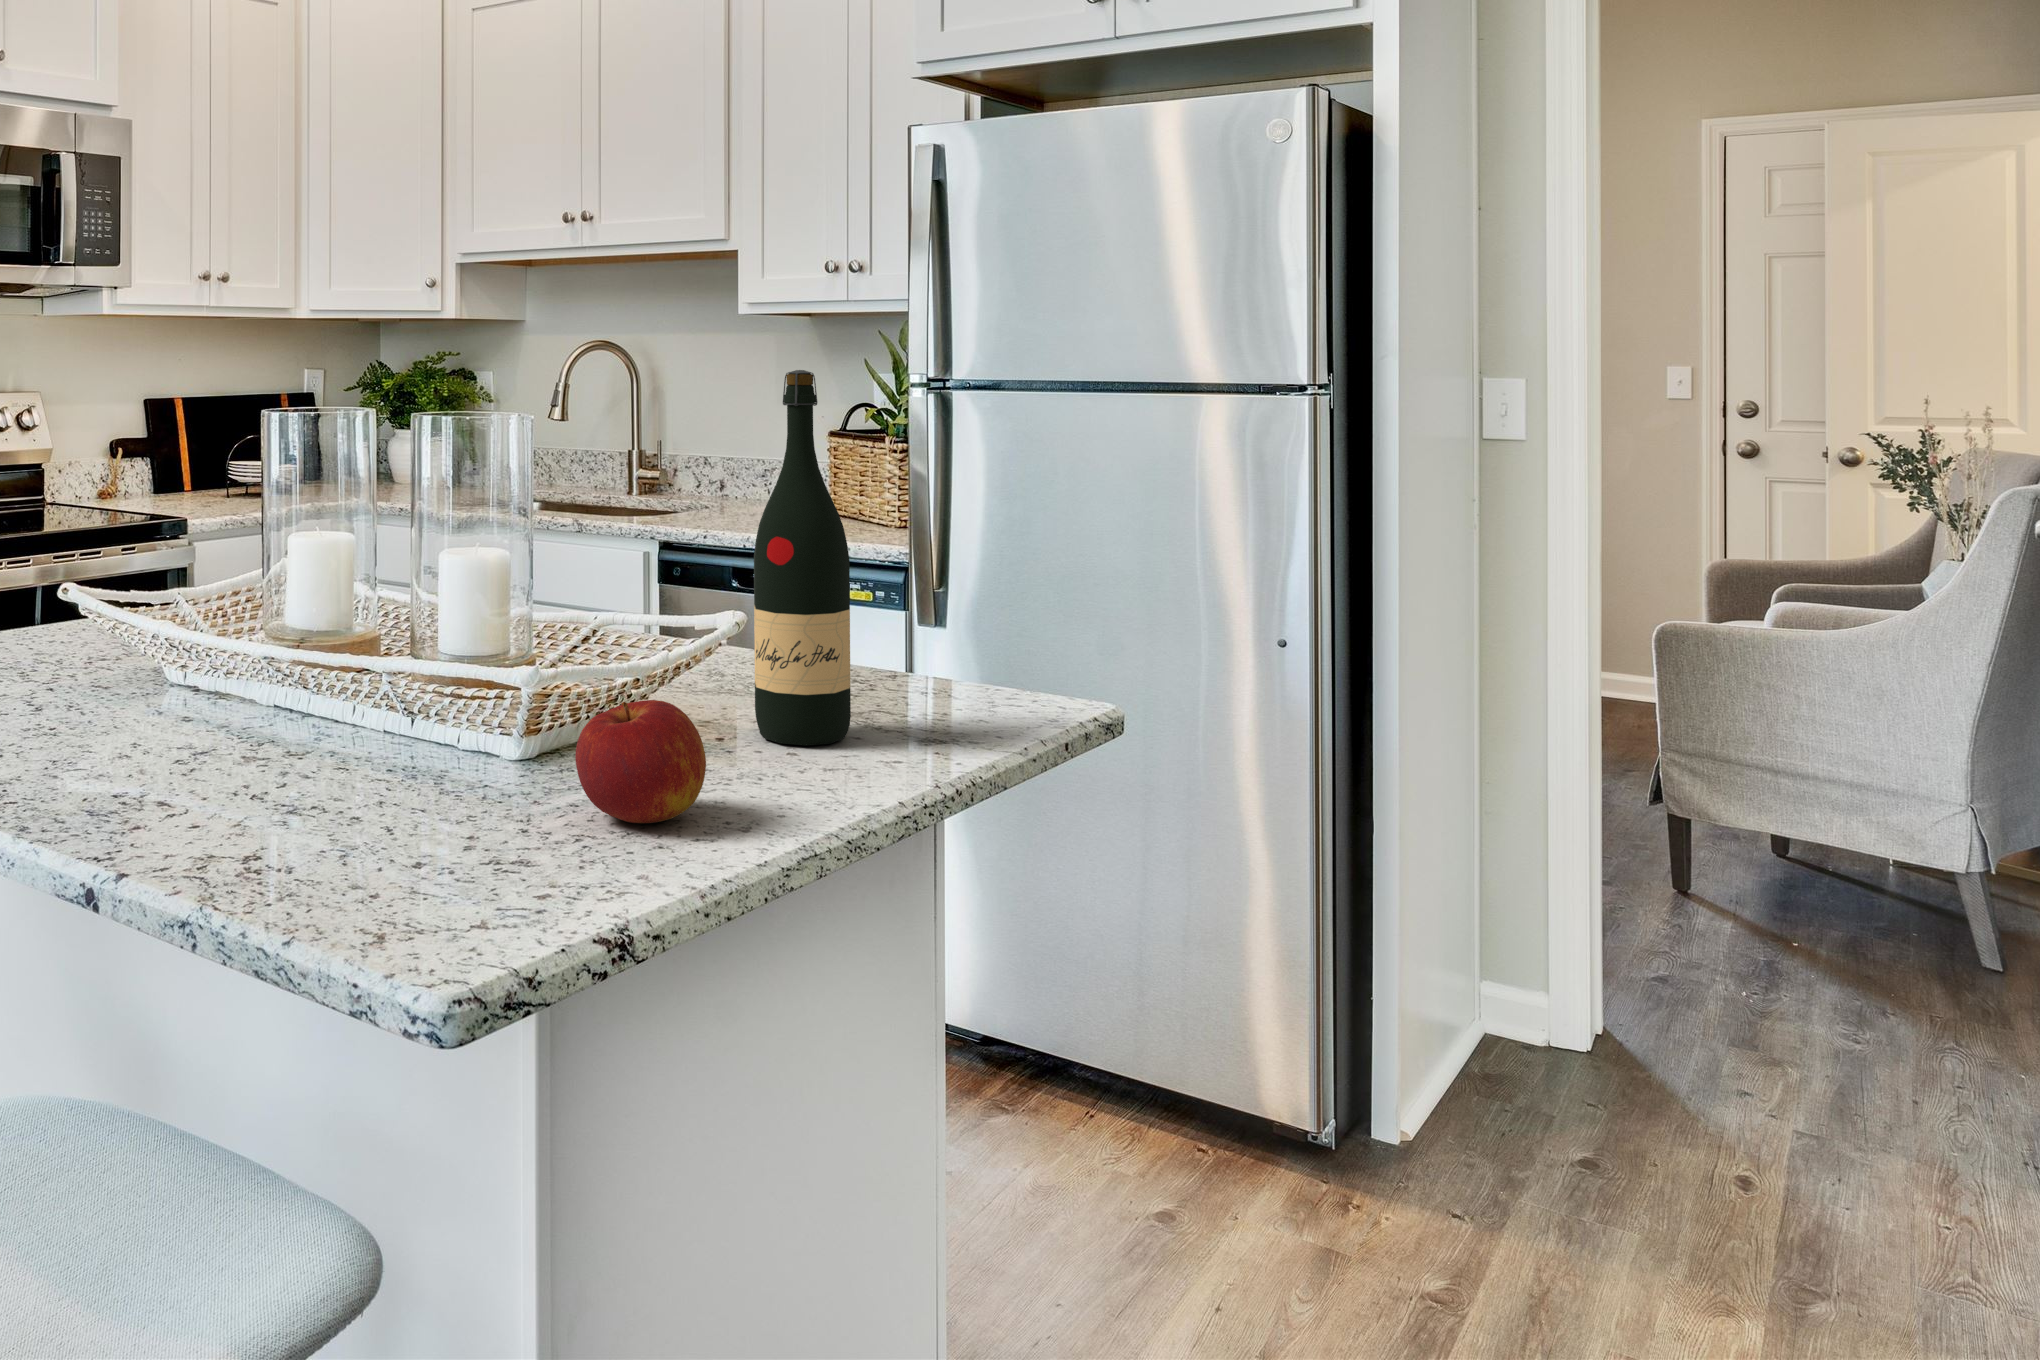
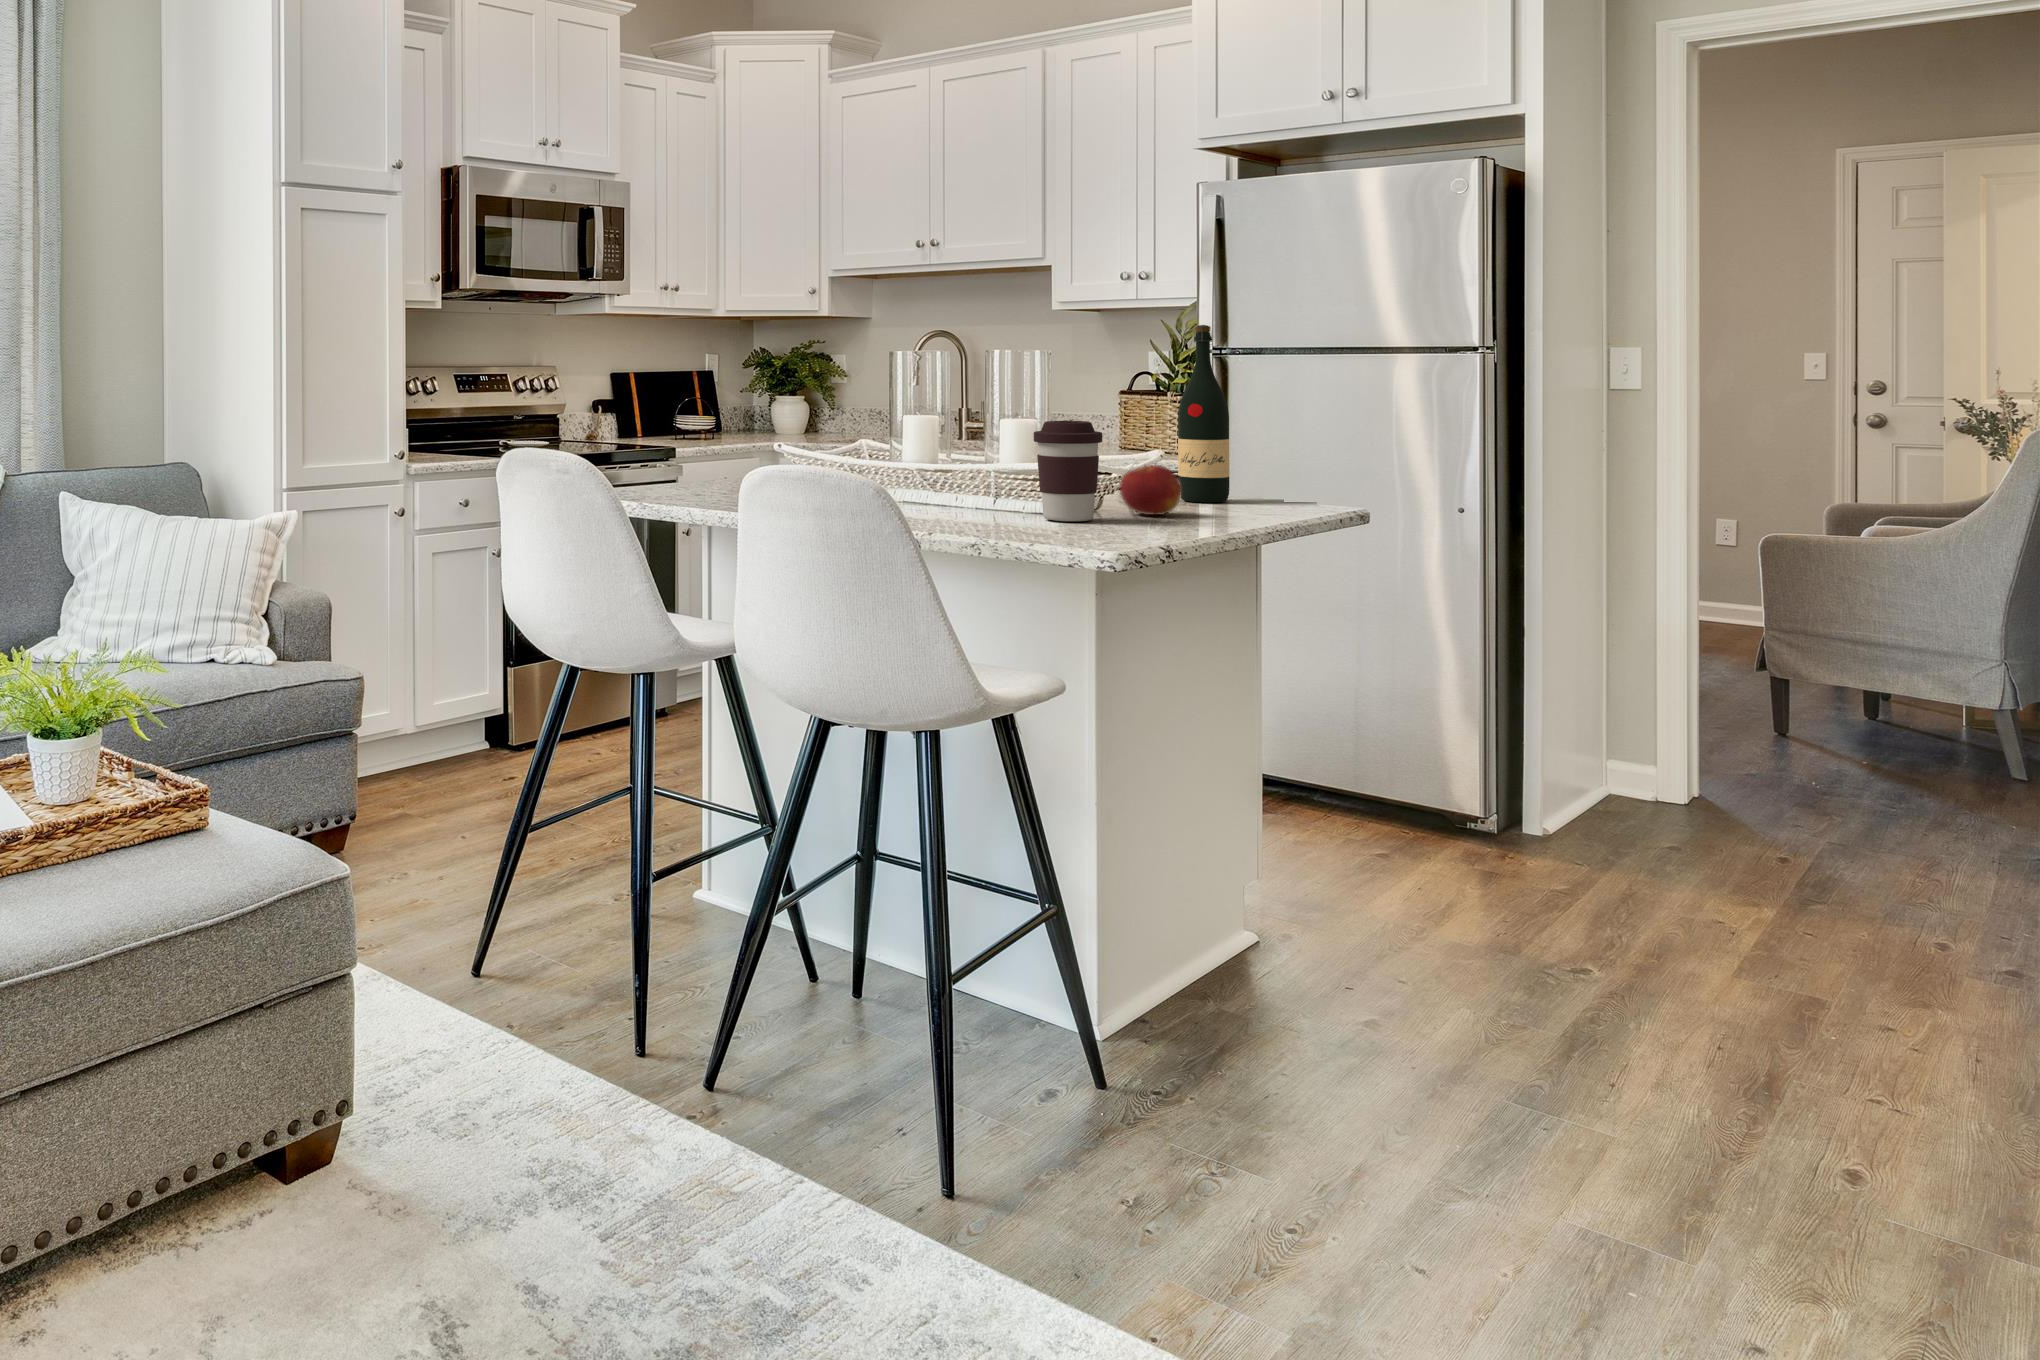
coffee cup: none [344,611,501,871] -> present [1034,421,1102,521]

